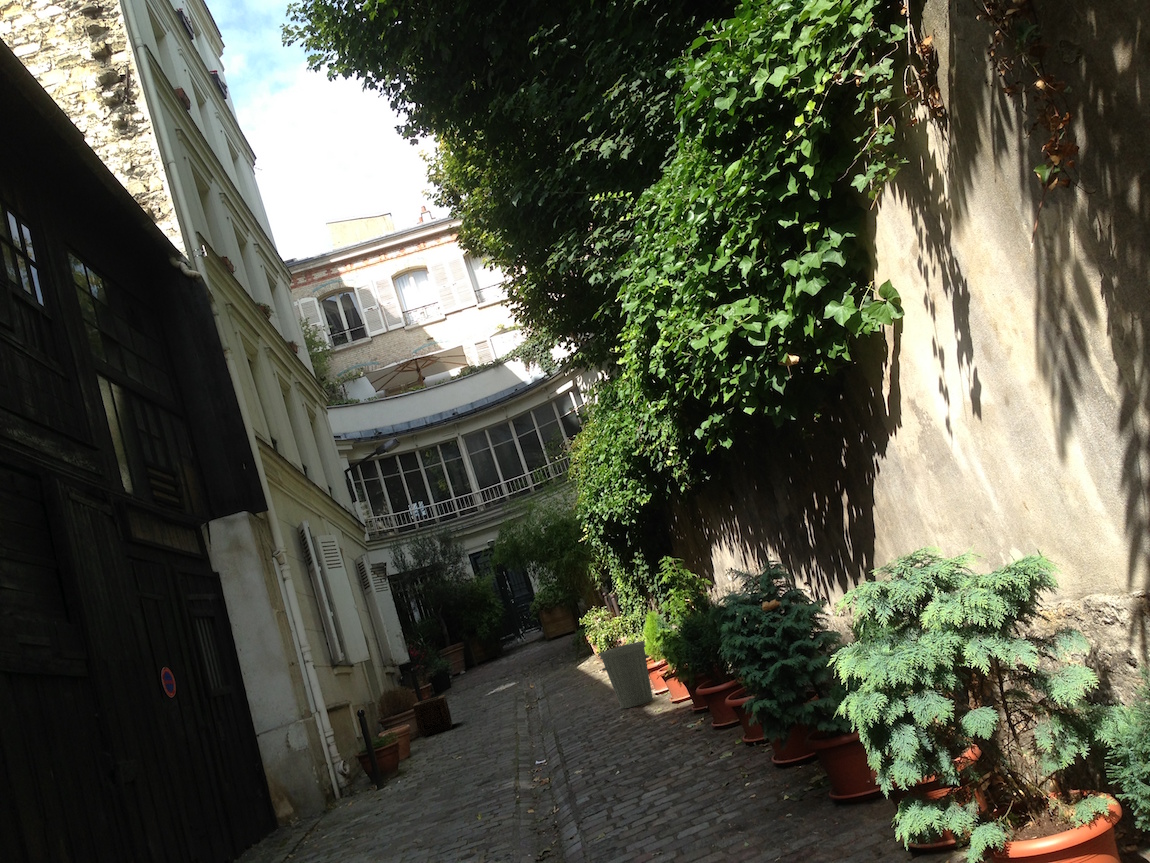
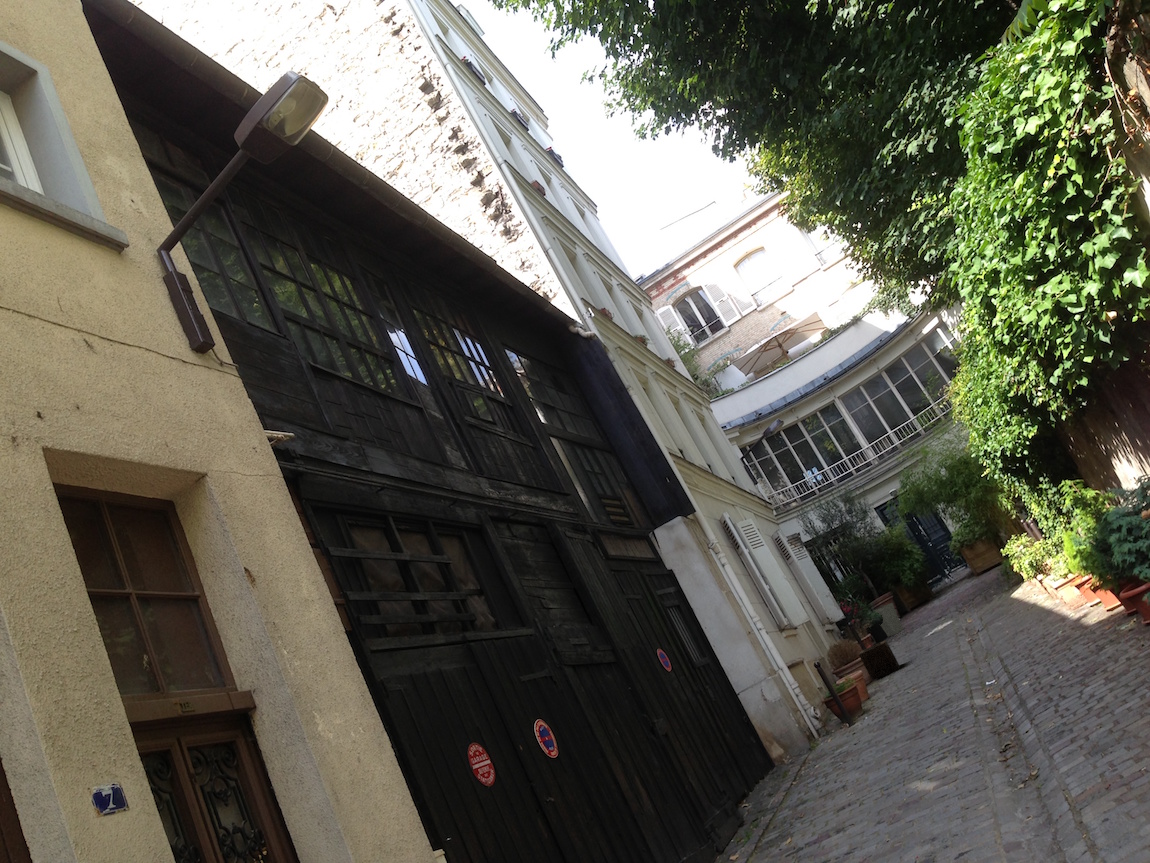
trash can: present [598,641,653,708] -> present [875,603,903,637]

